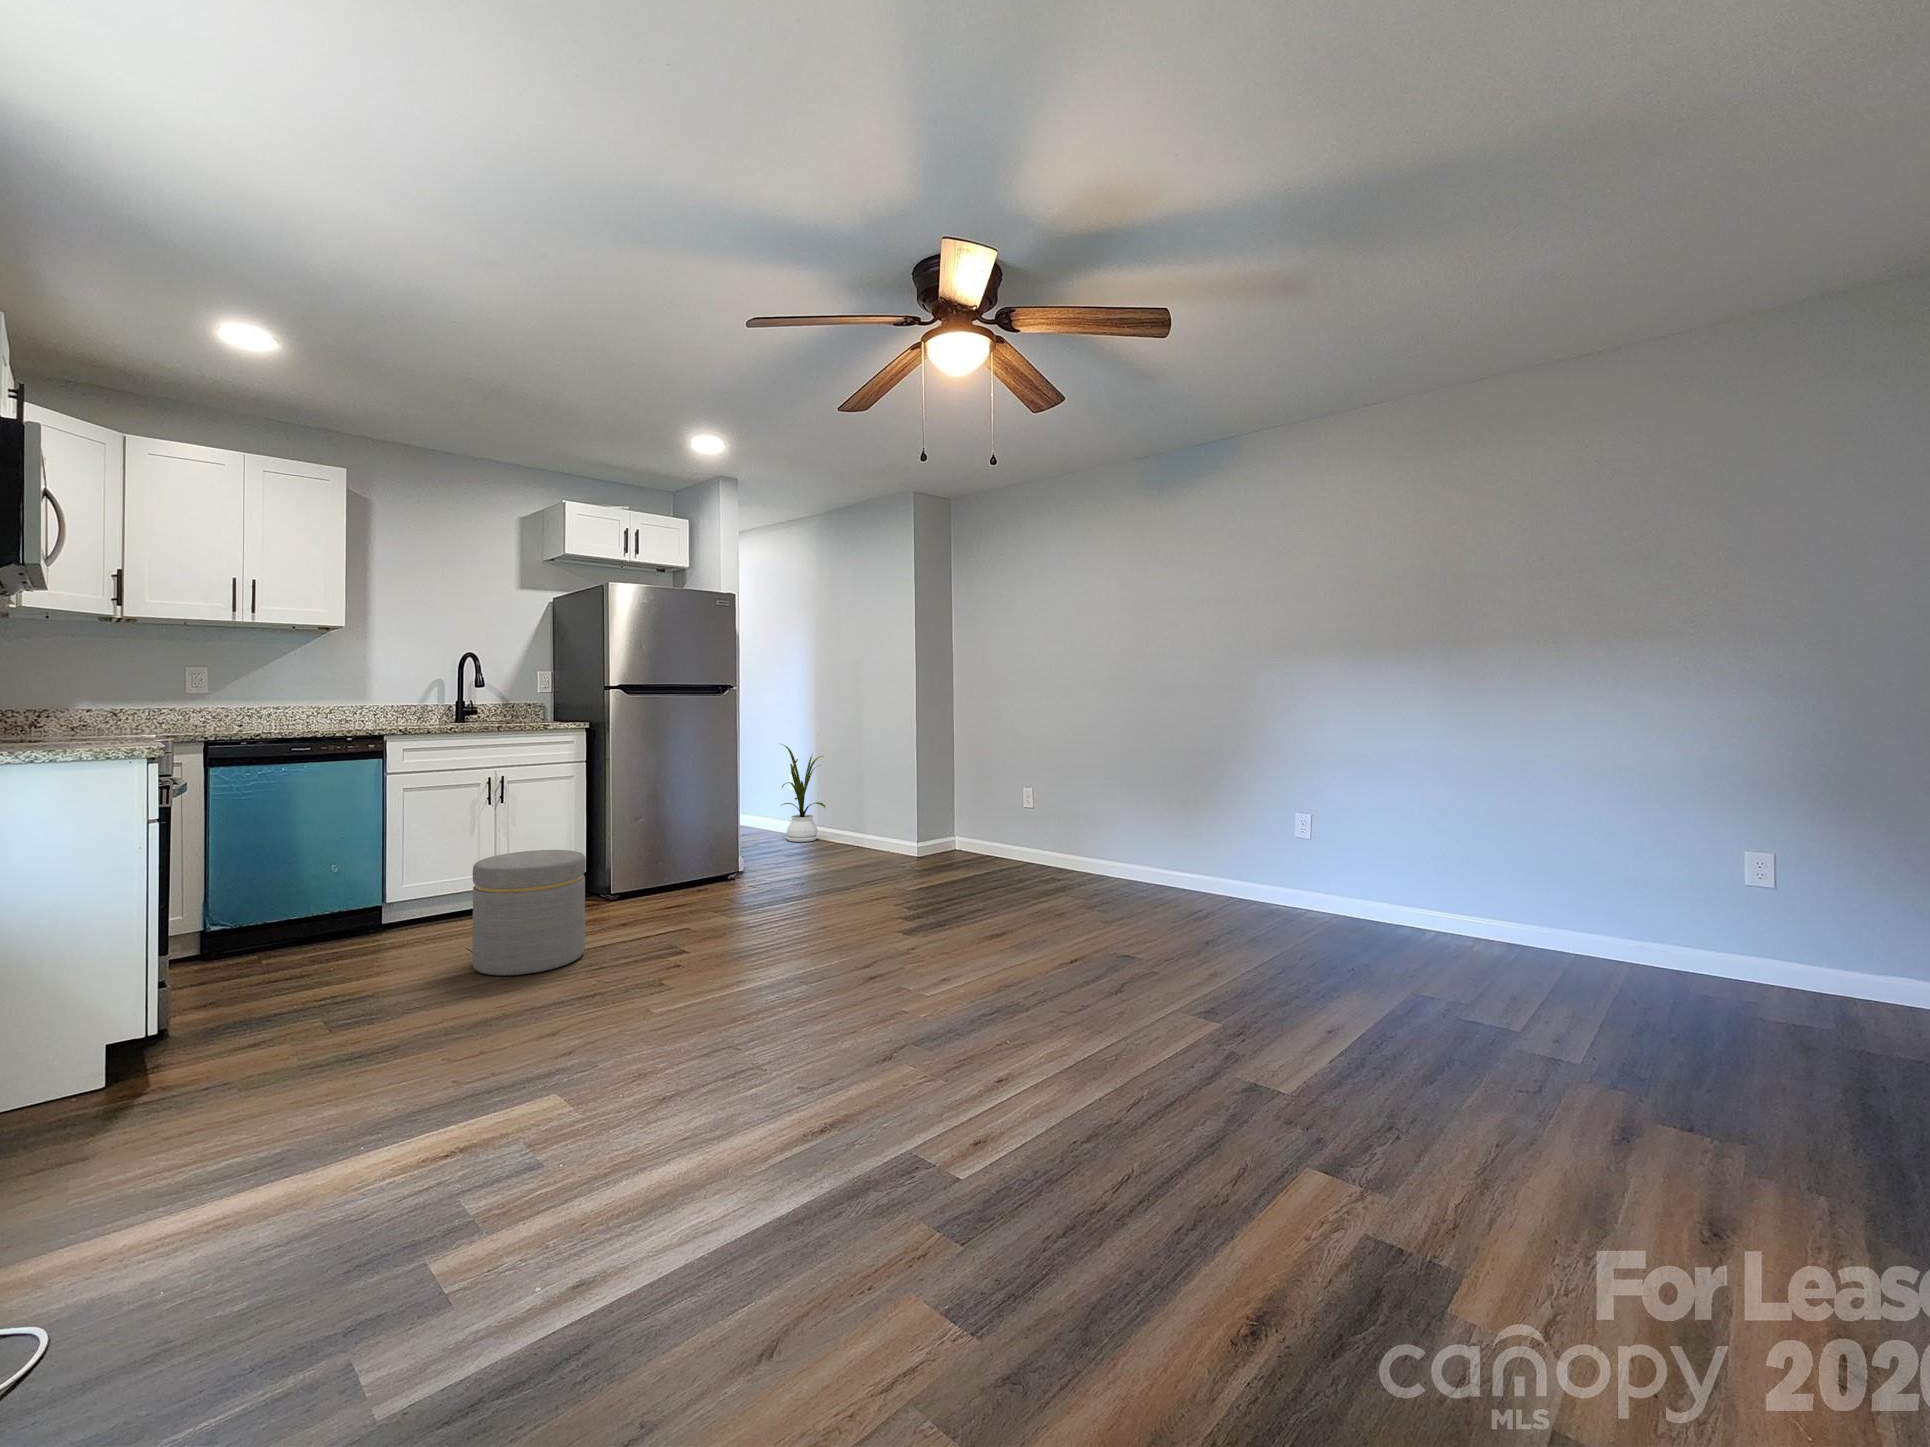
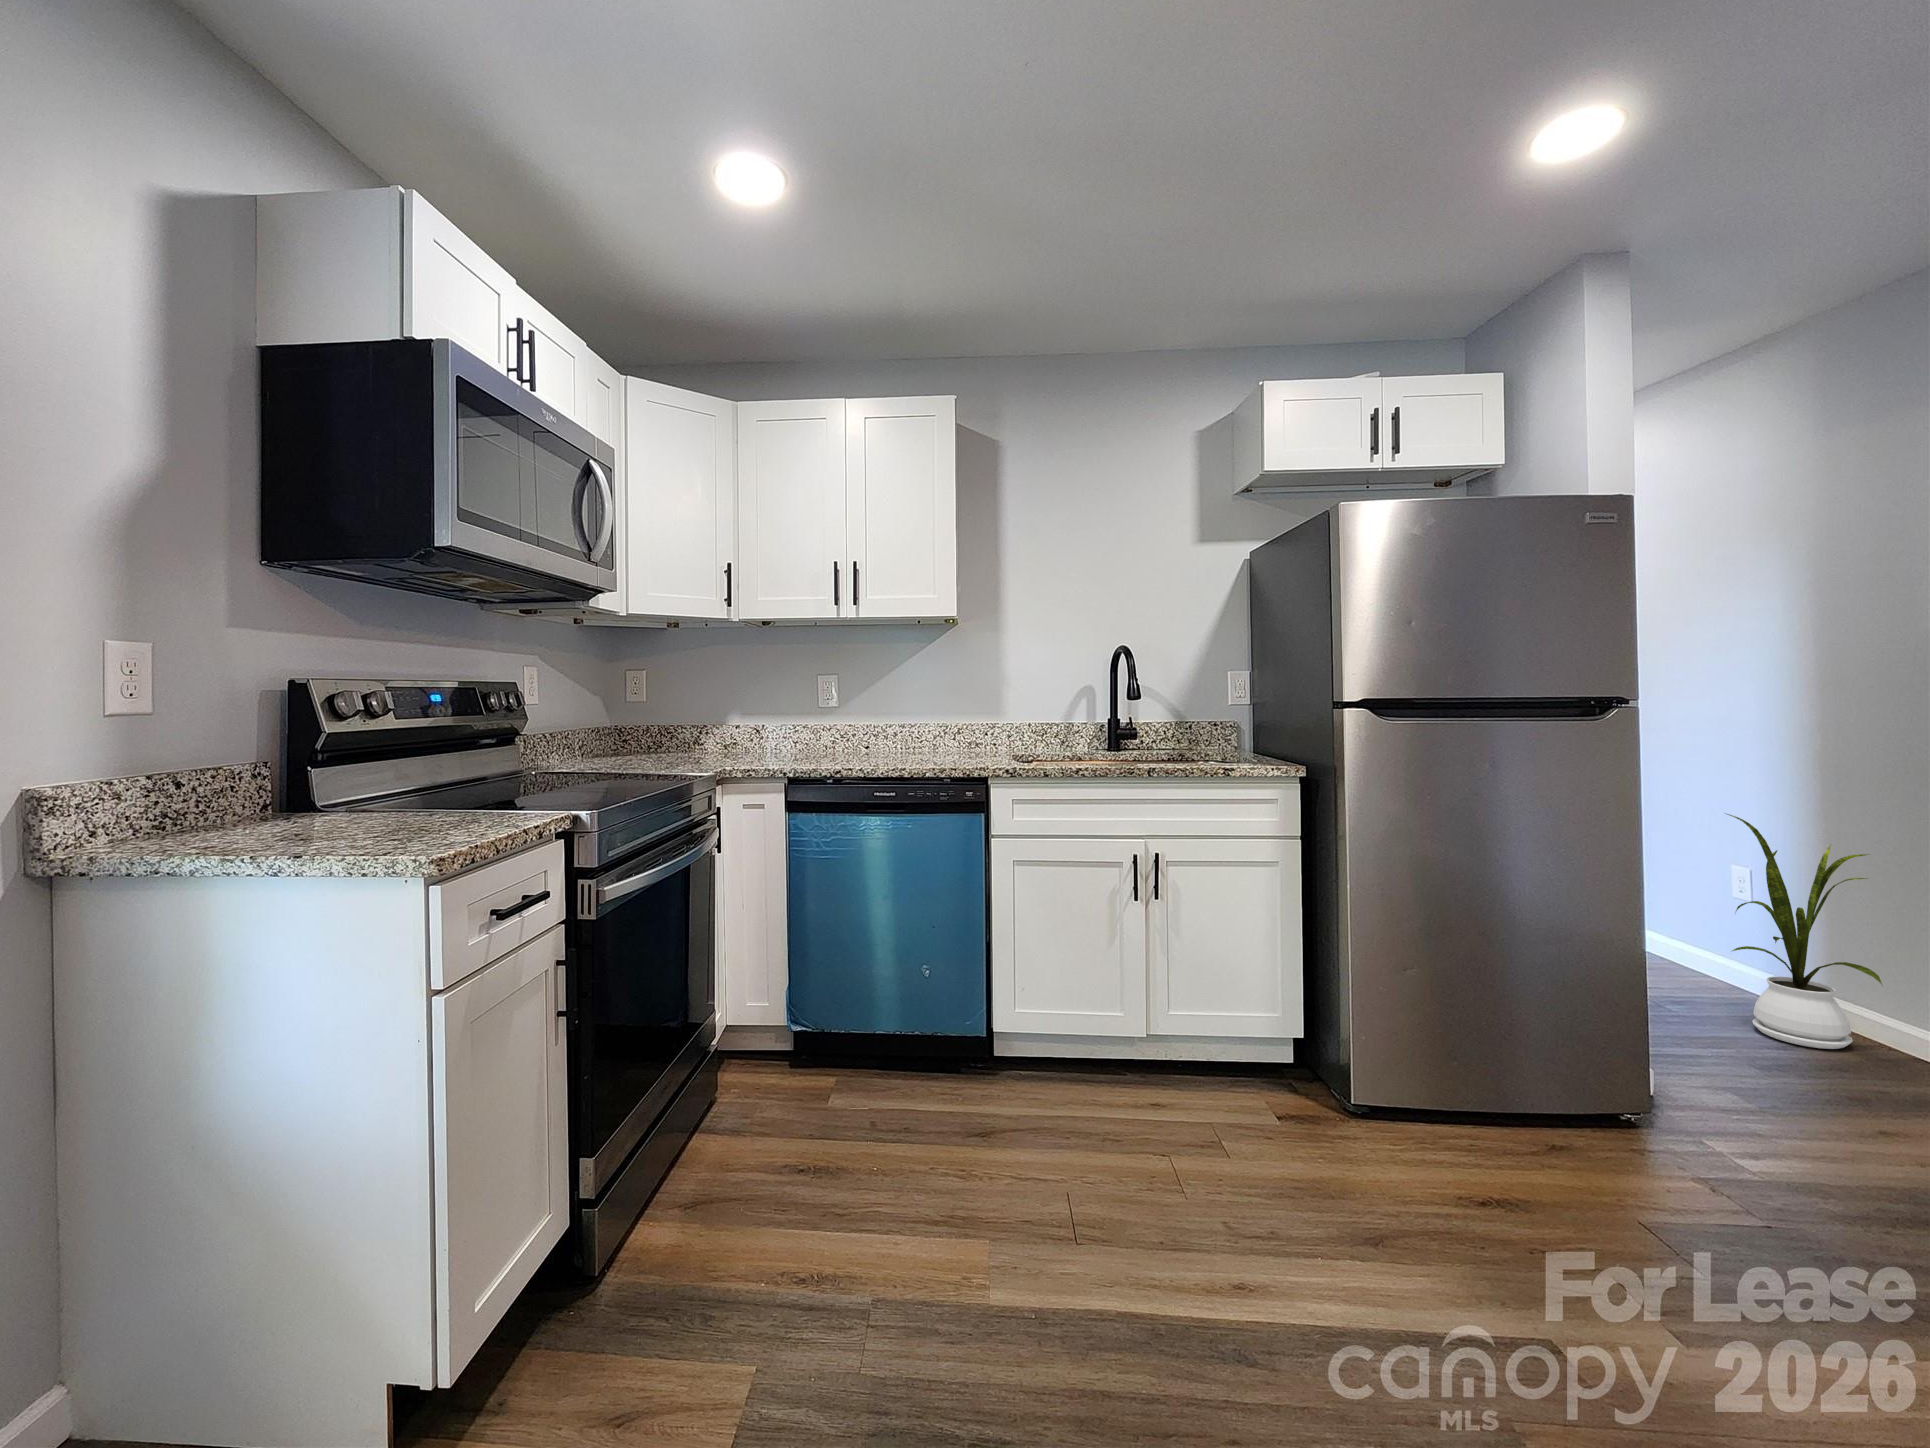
ottoman: present [472,850,586,975] -> none [1044,1045,1267,1379]

